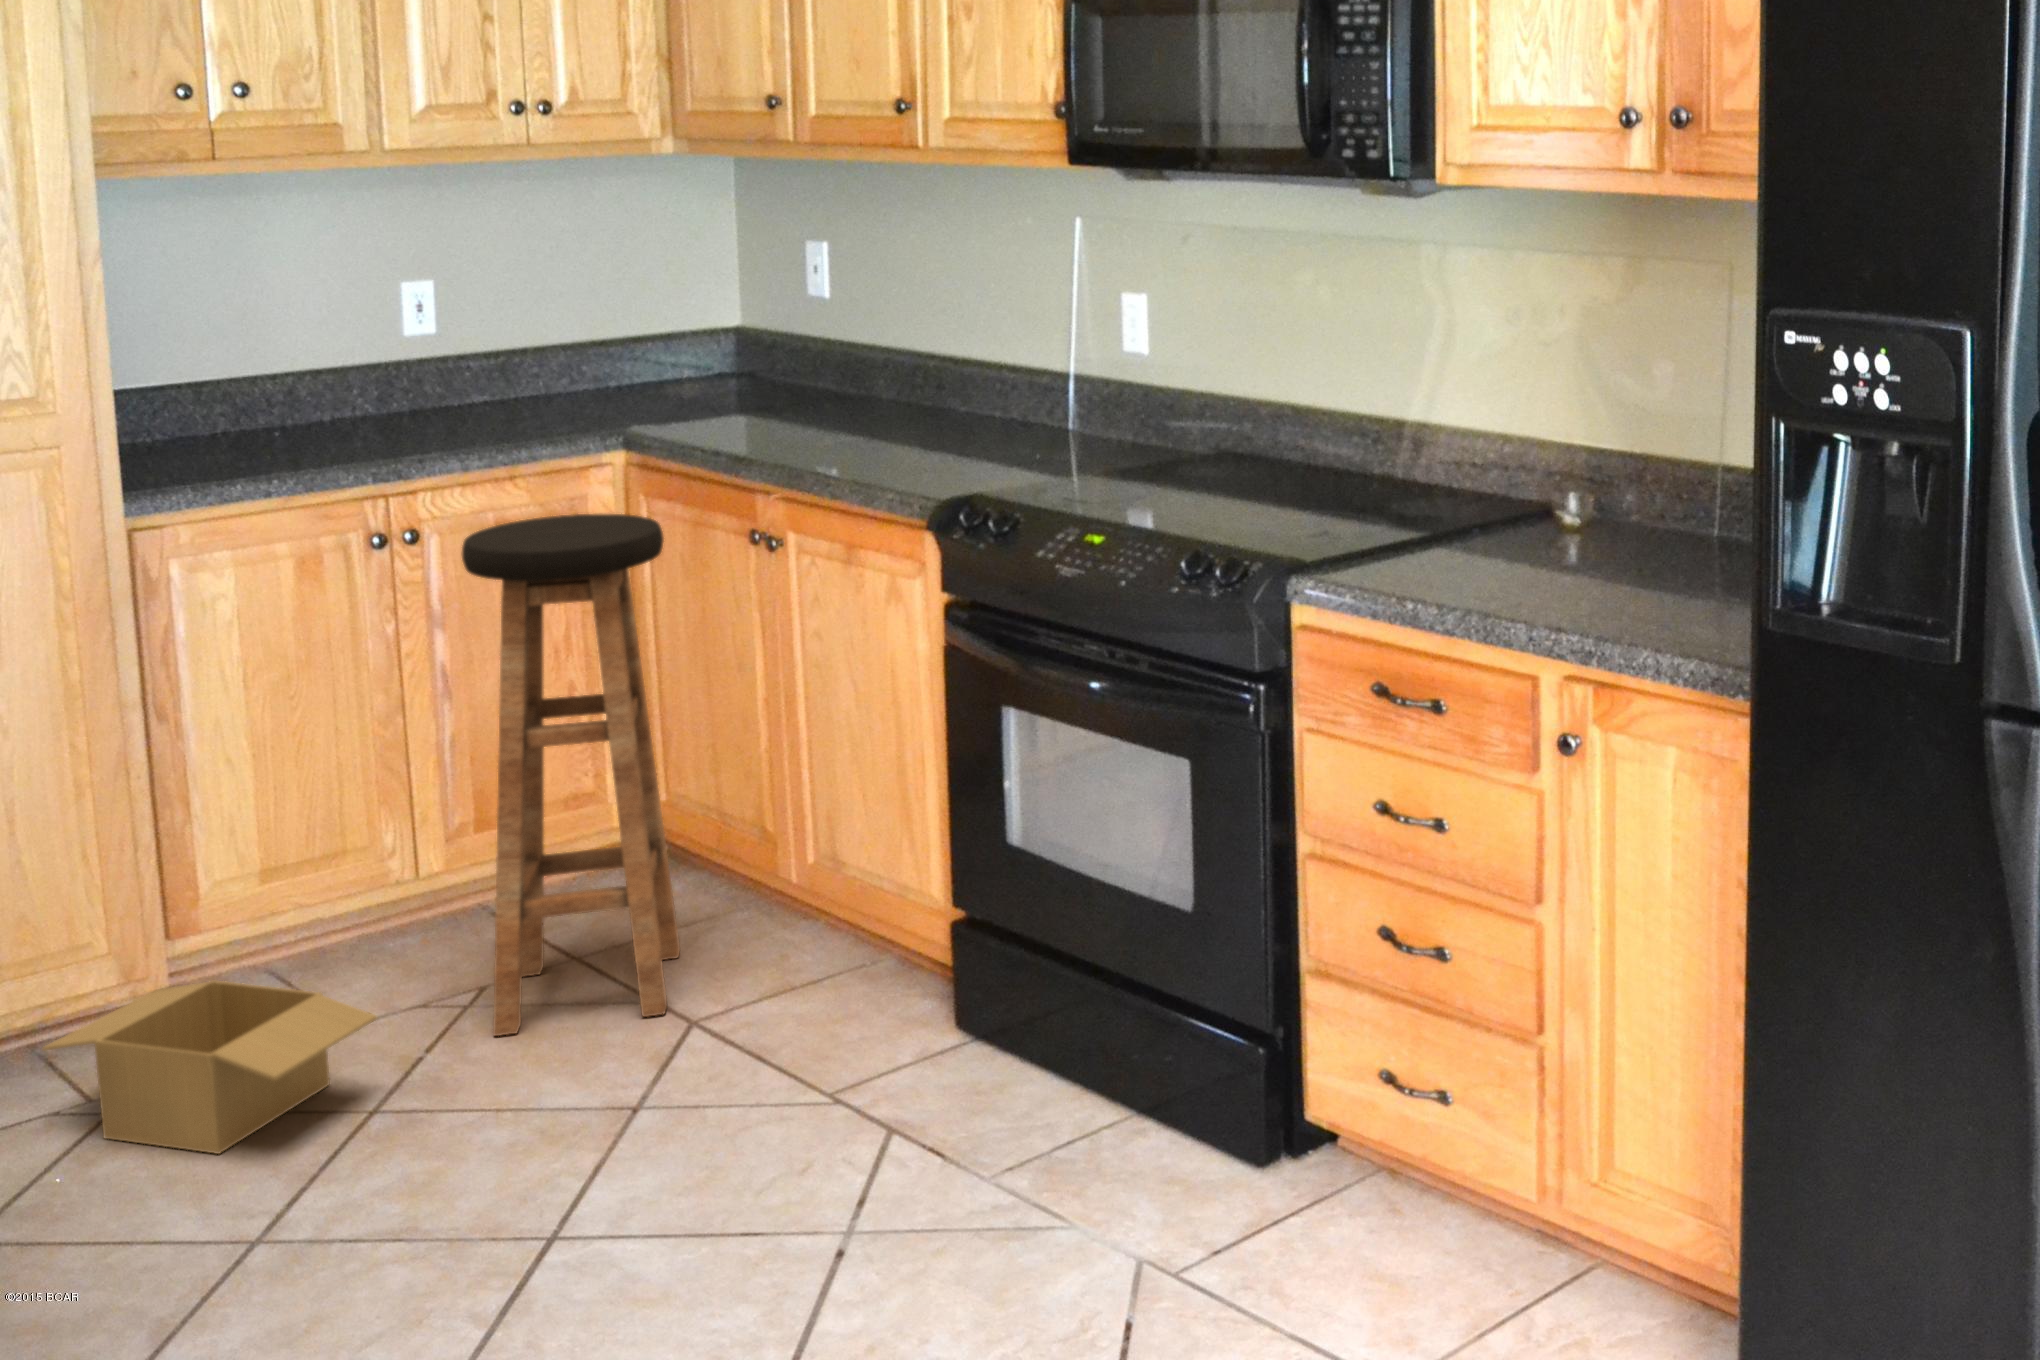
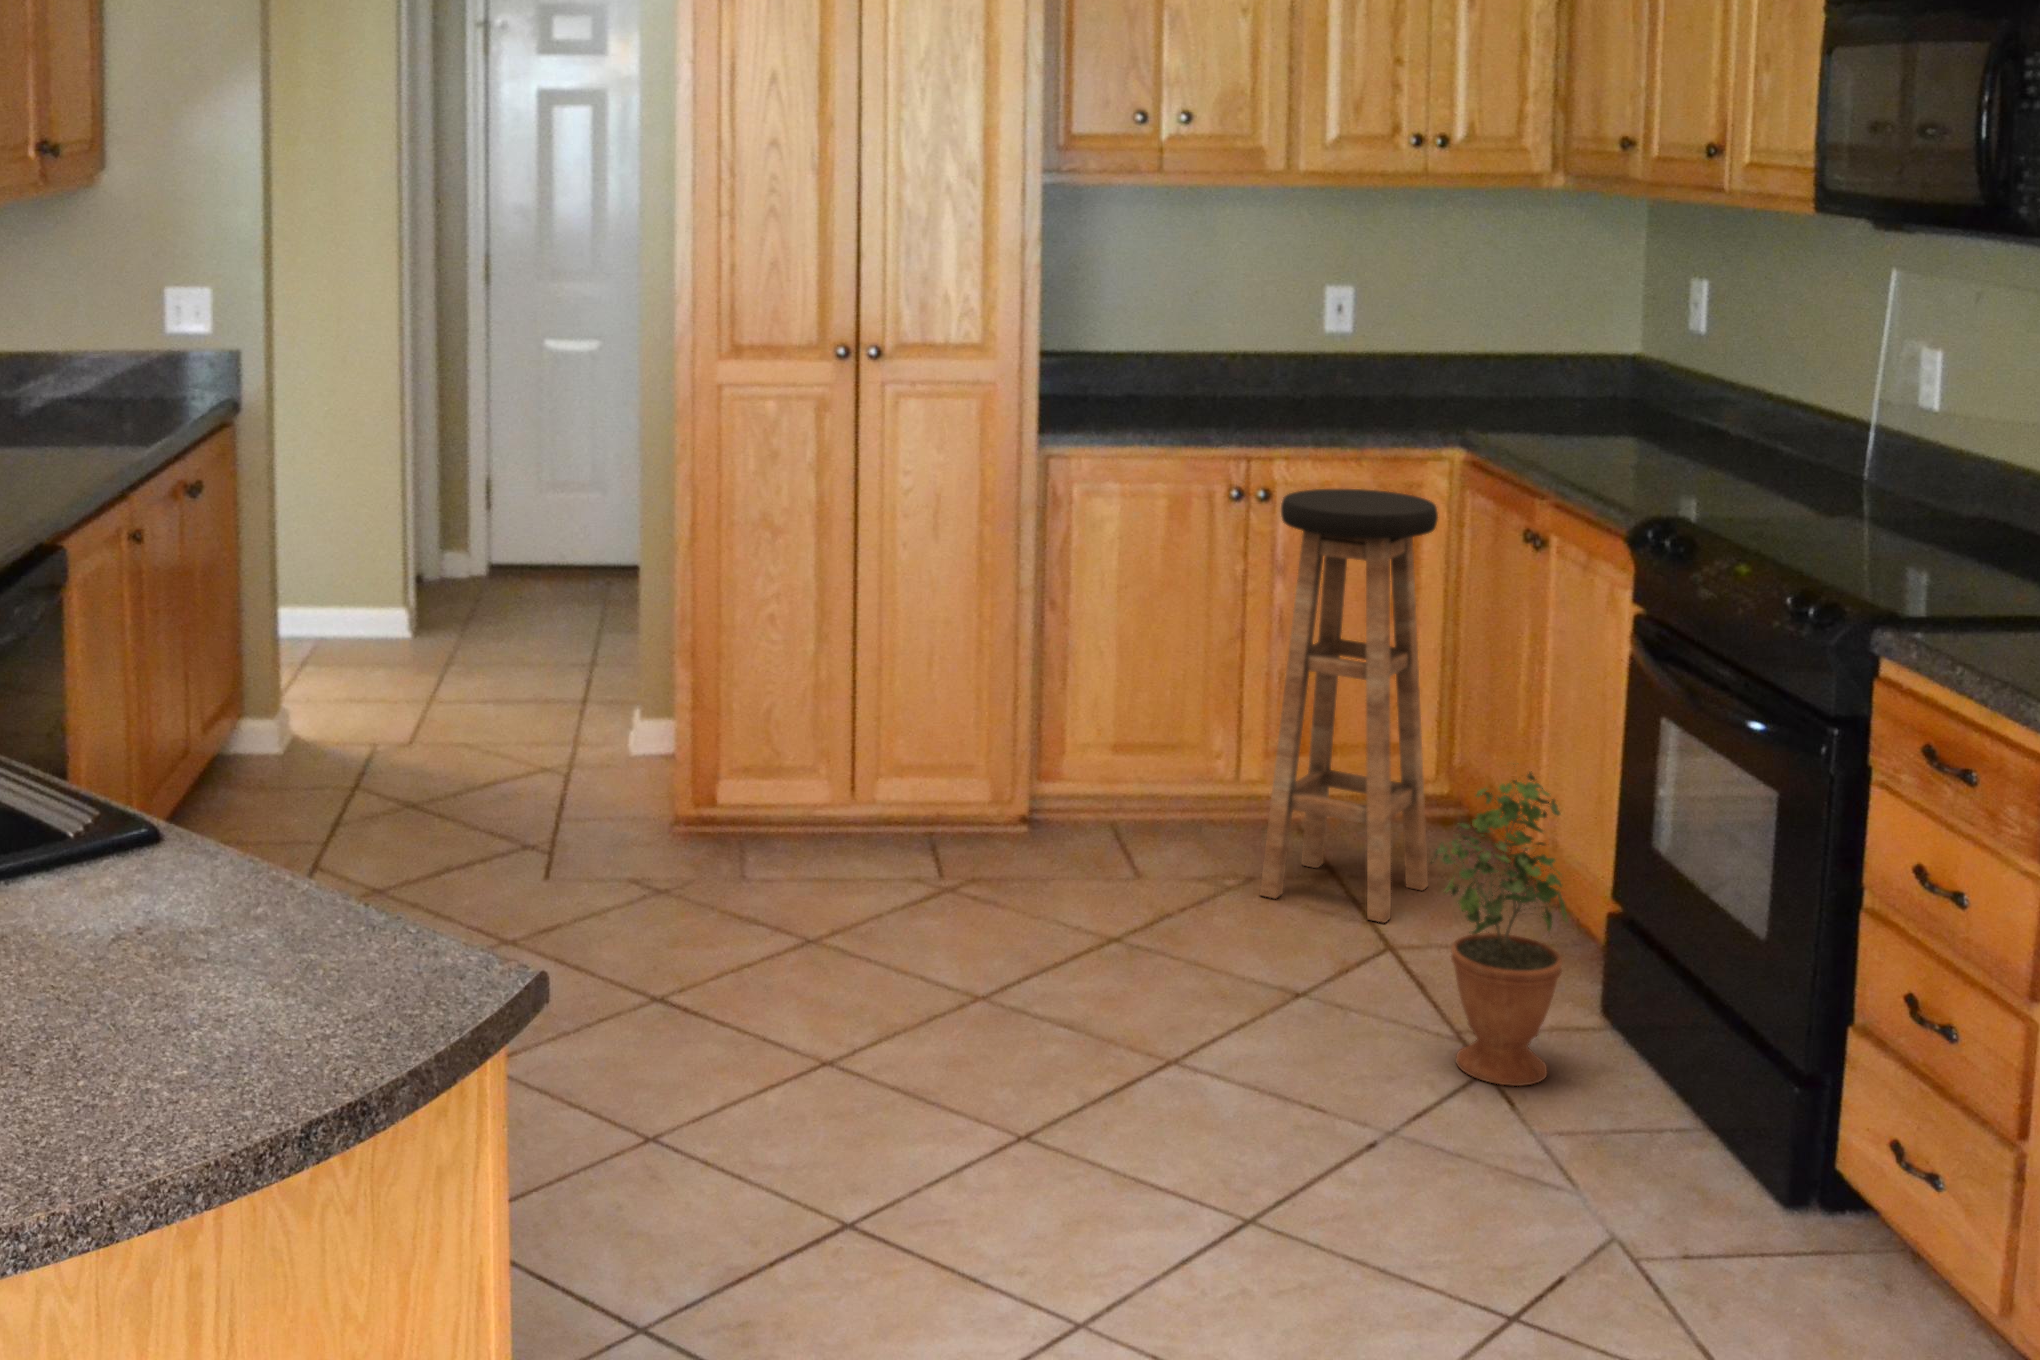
potted plant: none [807,797,964,1166] -> present [1432,763,1567,1086]
cardboard box: present [43,980,377,1154] -> none [984,786,1172,902]

